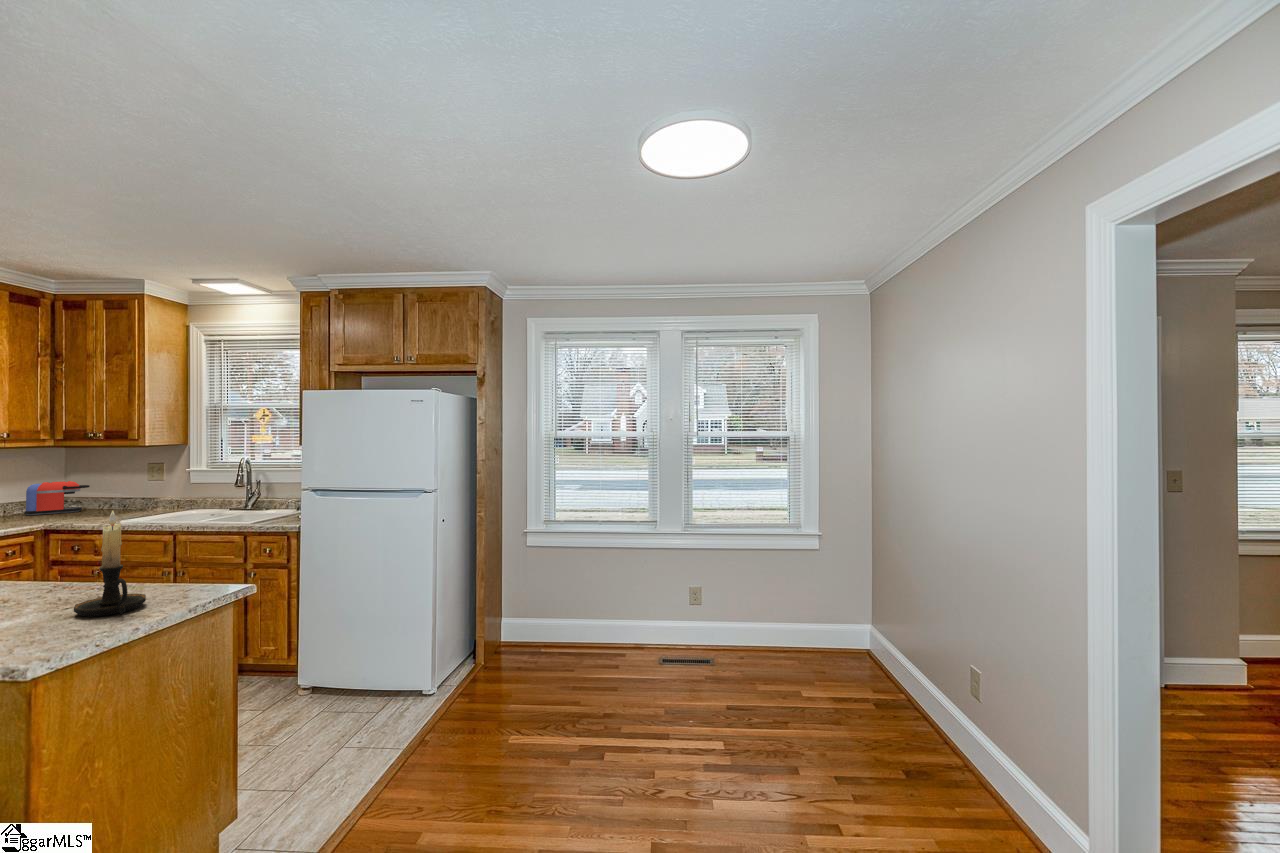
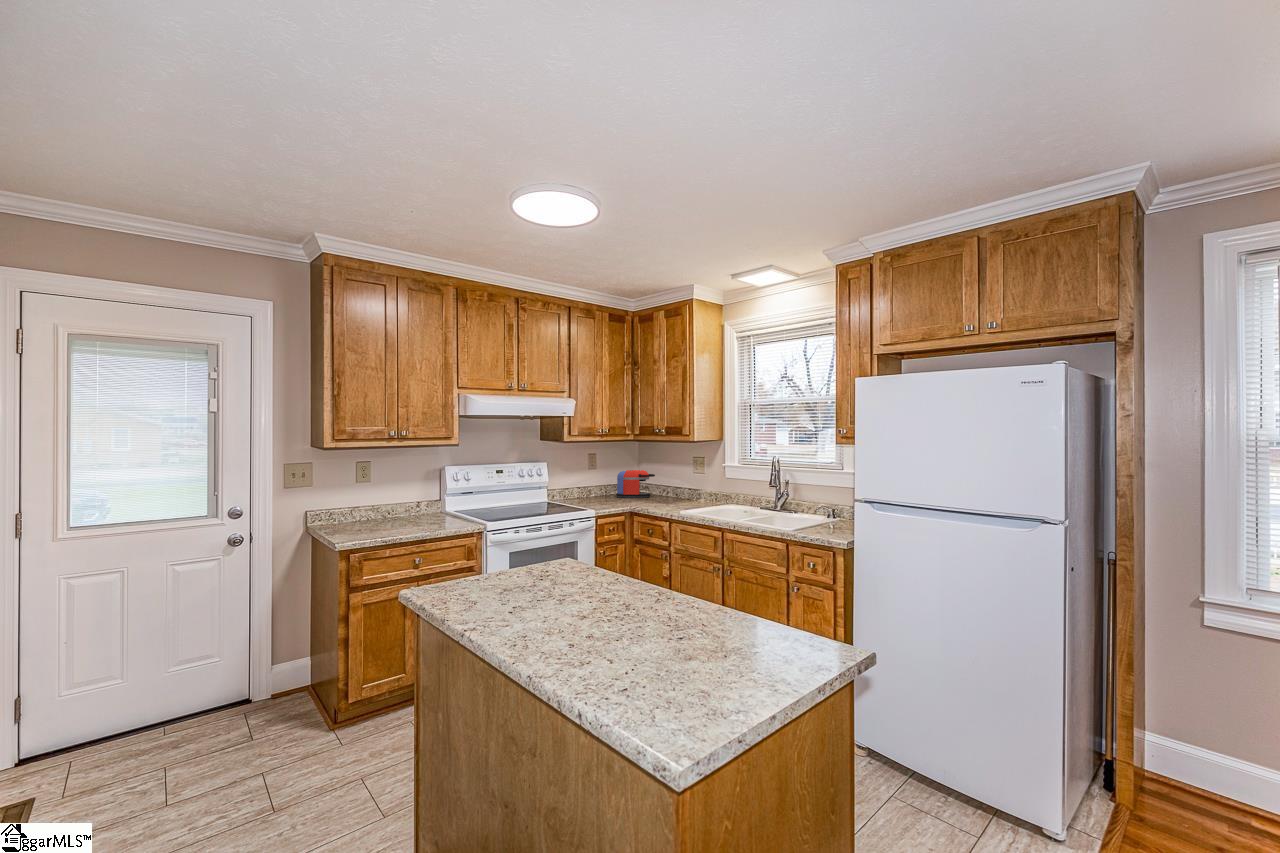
candle holder: present [74,511,146,617] -> none [692,534,758,674]

